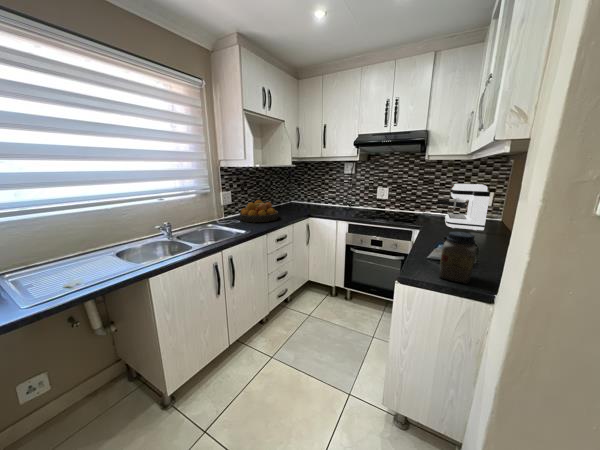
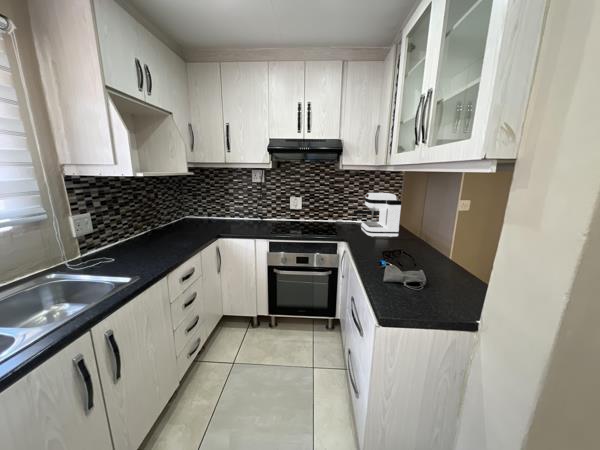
fruit bowl: present [240,200,278,222] -> none [111,223,177,258]
jar: present [439,232,476,284] -> none [411,254,454,312]

